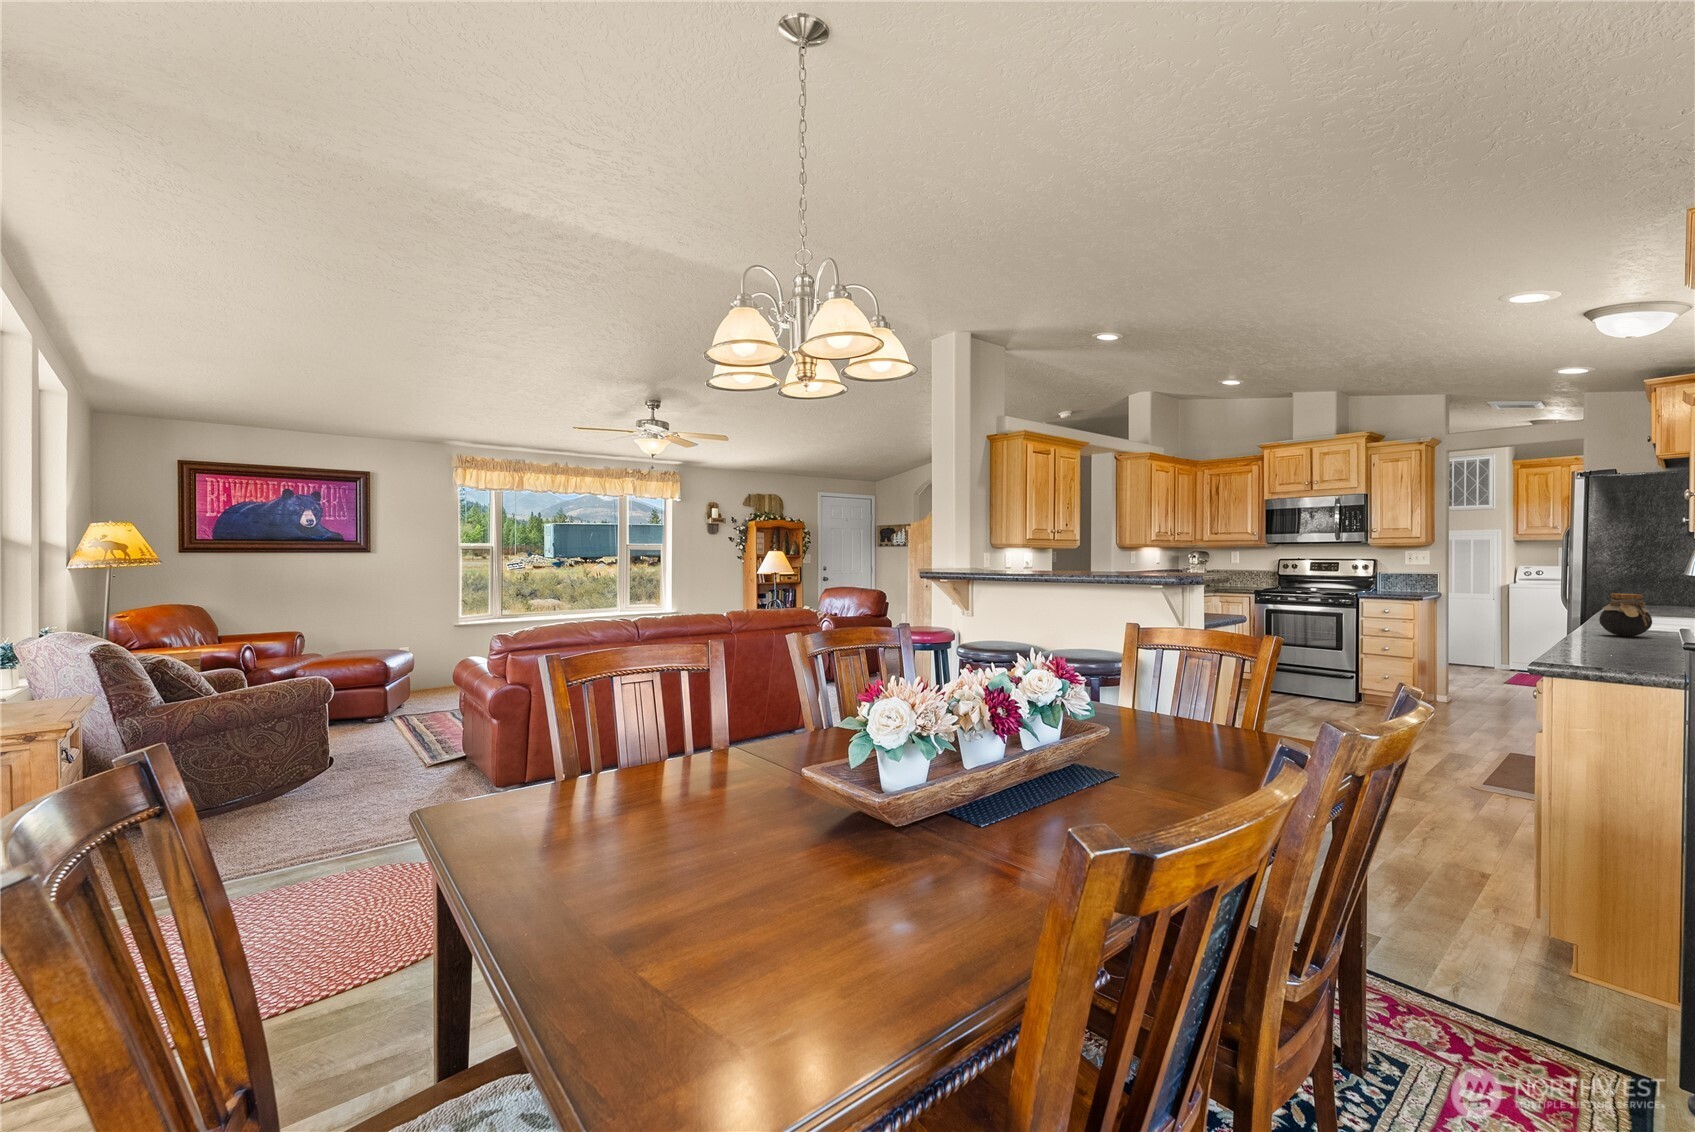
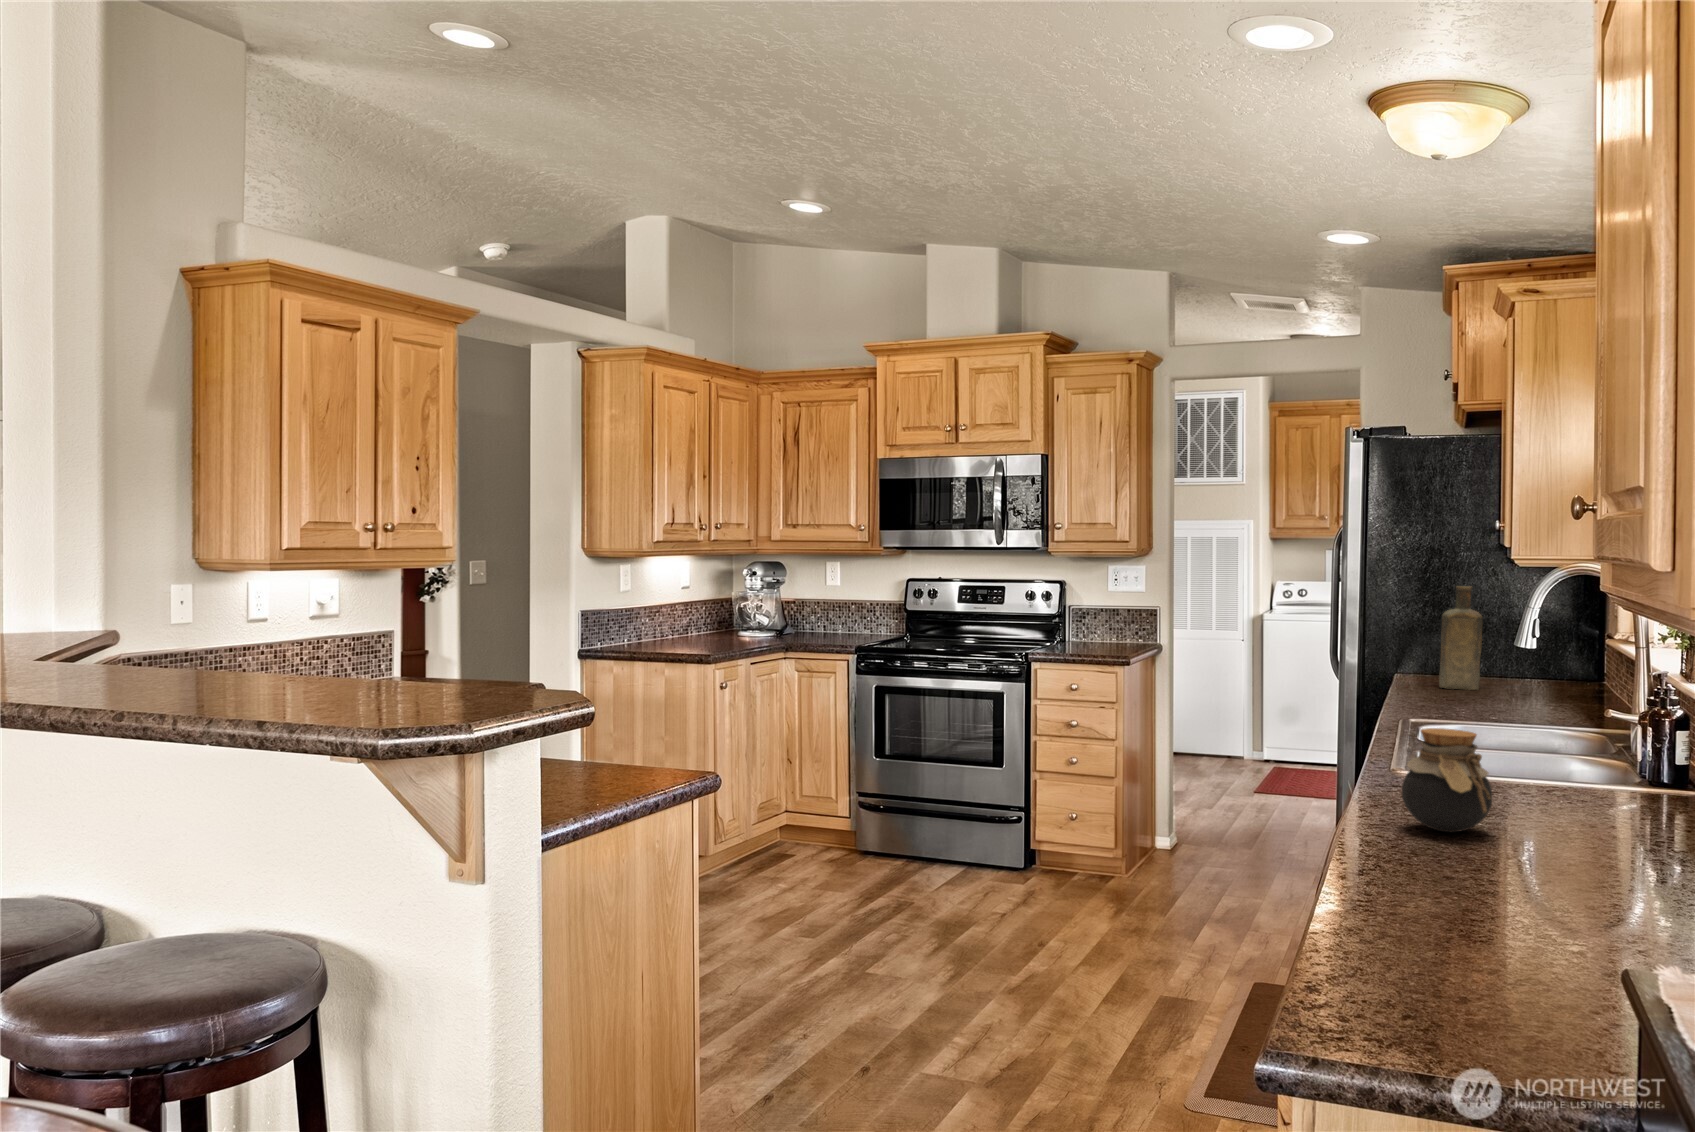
bottle: none [1635,553,1673,608] -> present [1439,586,1483,690]

